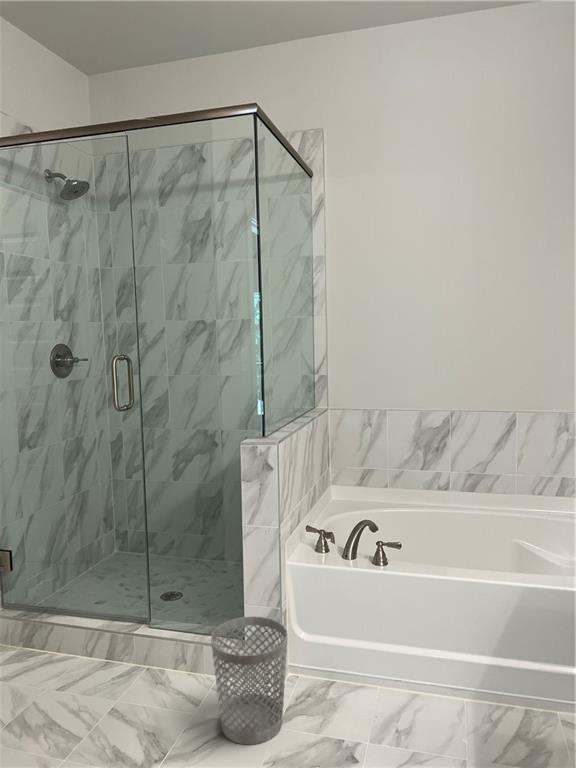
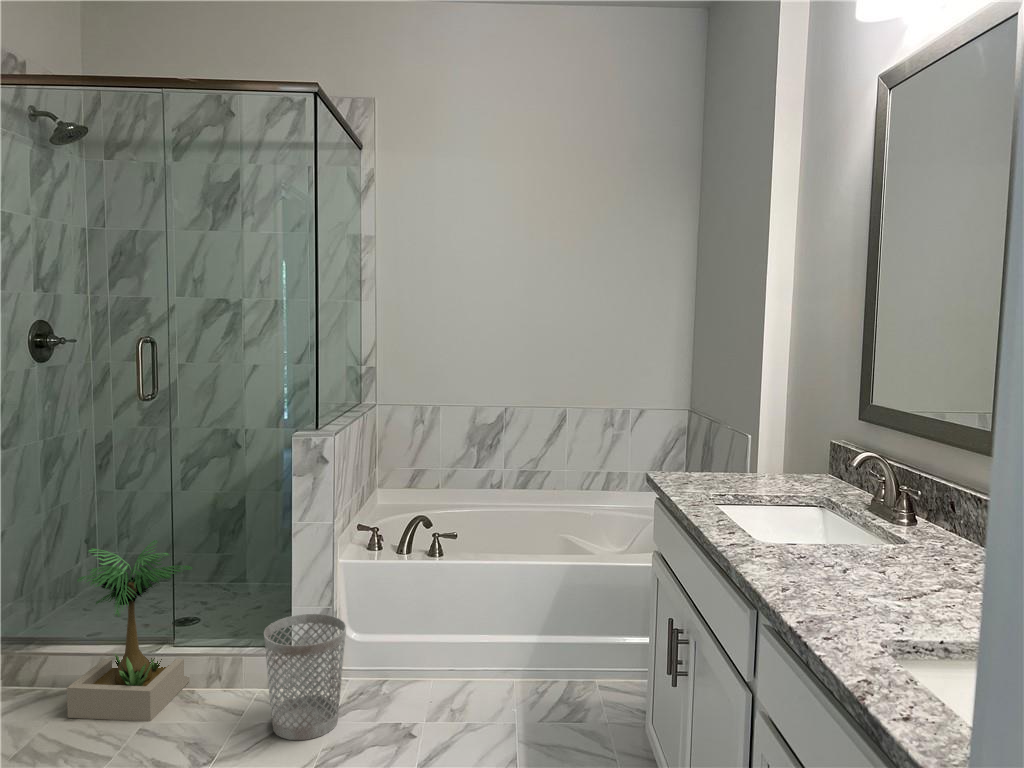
potted plant: none [49,532,166,701] -> present [67,540,192,721]

